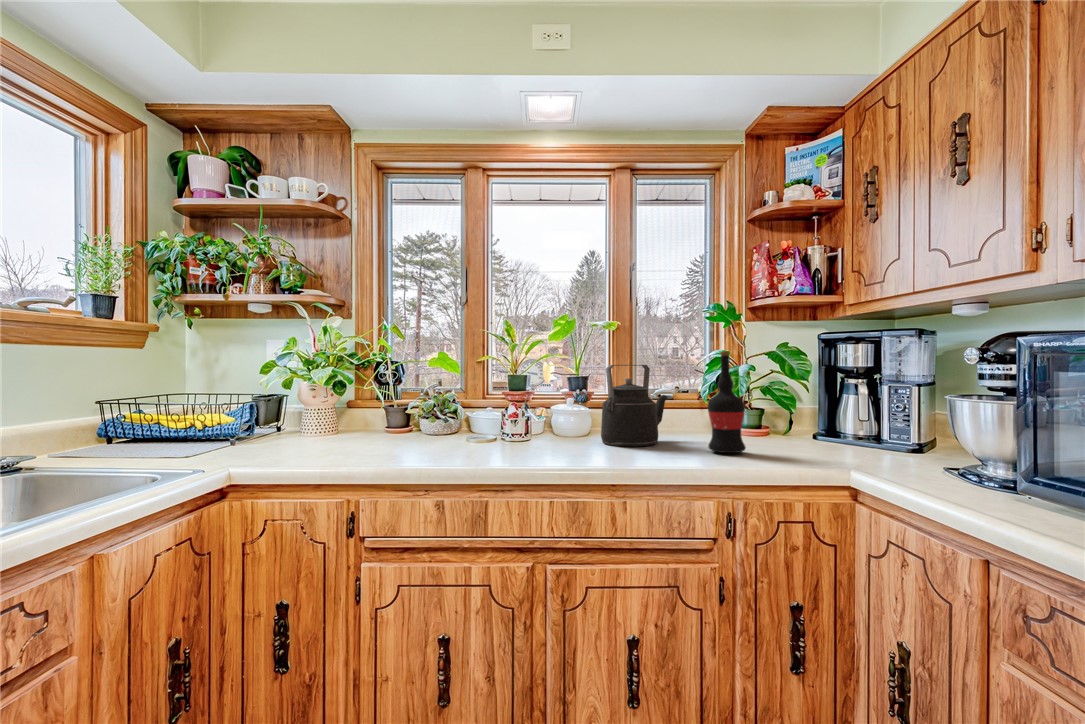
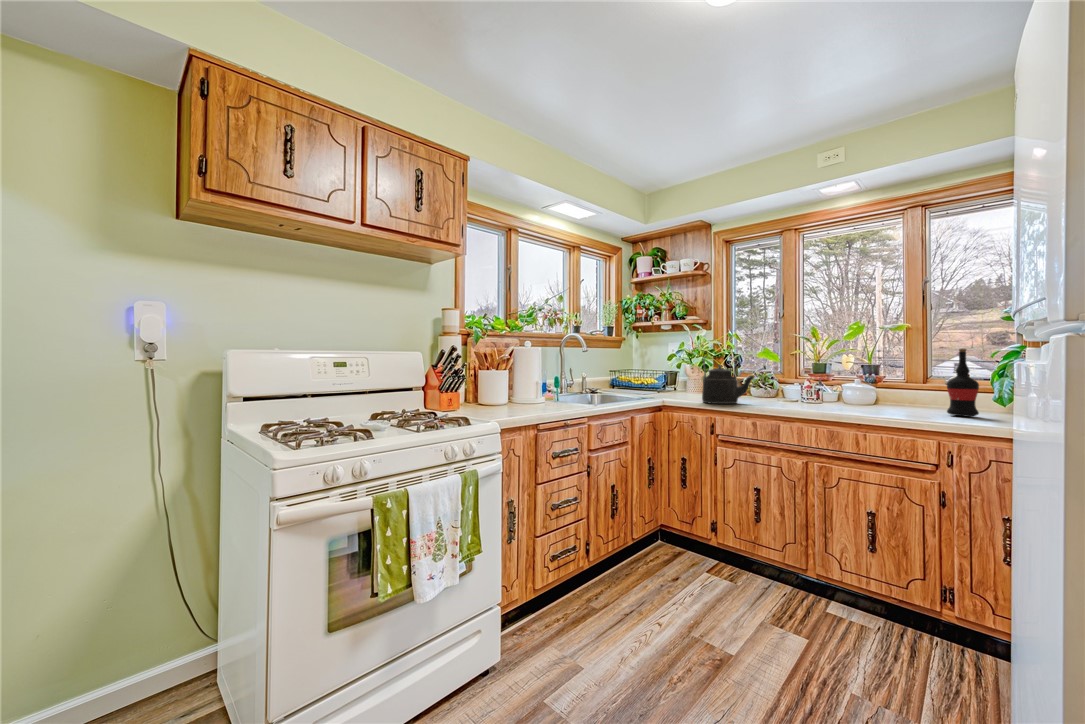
kettle: present [601,365,668,447] -> present [702,358,754,404]

